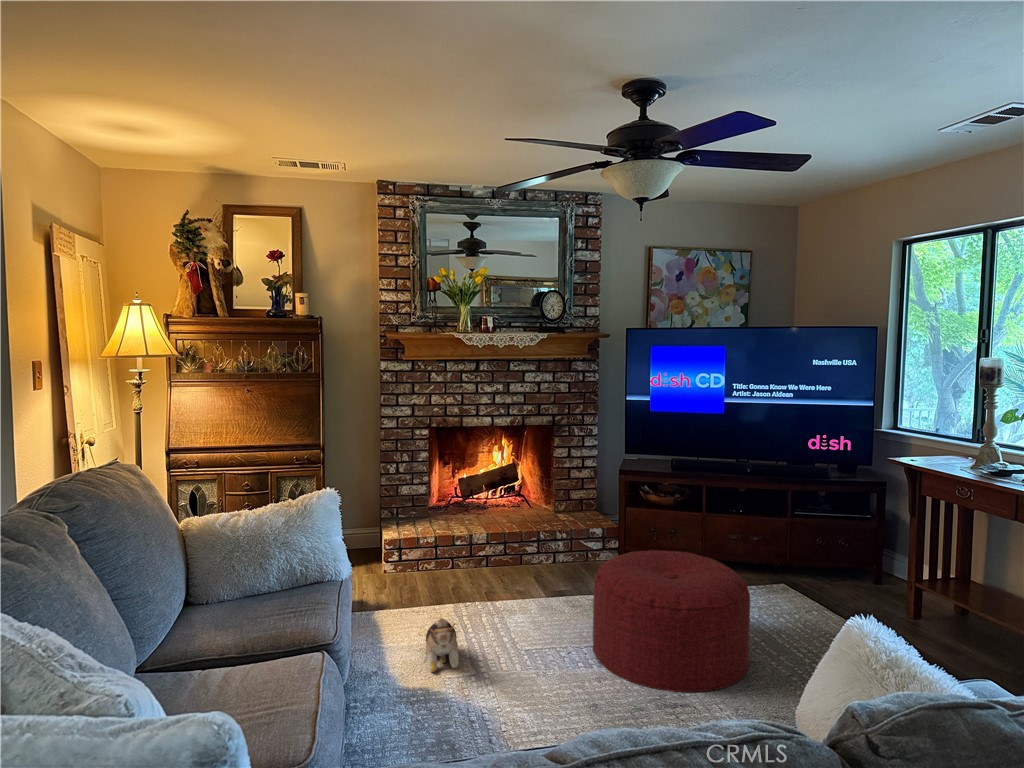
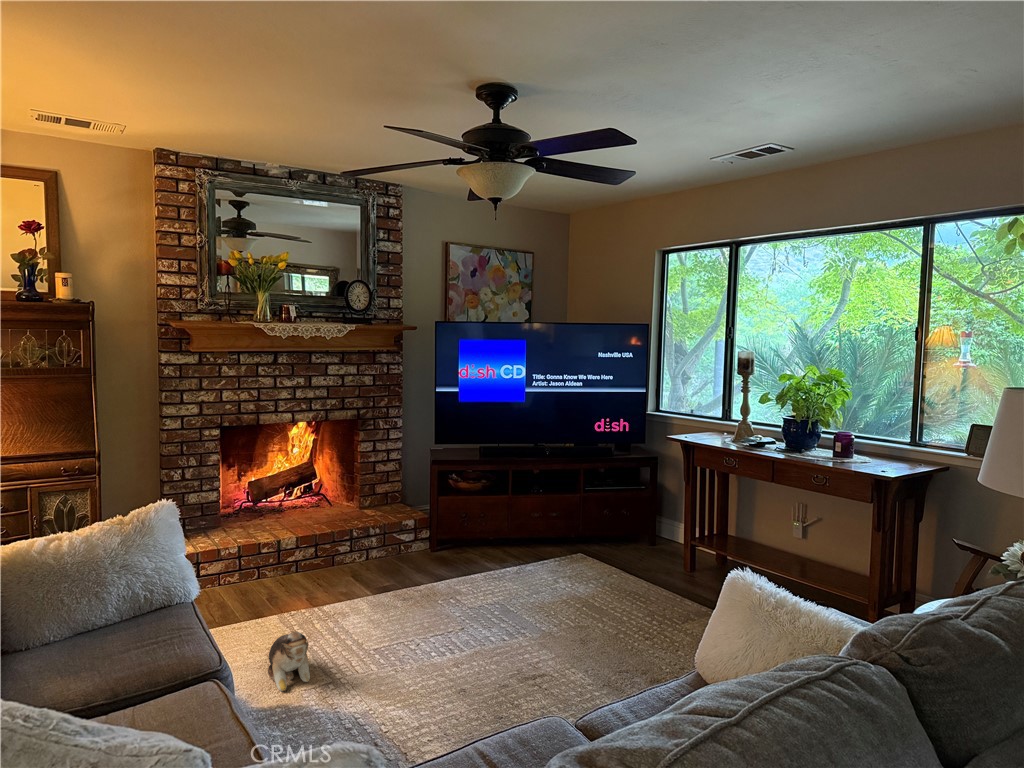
ottoman: present [593,550,750,692] -> none [437,533,582,663]

